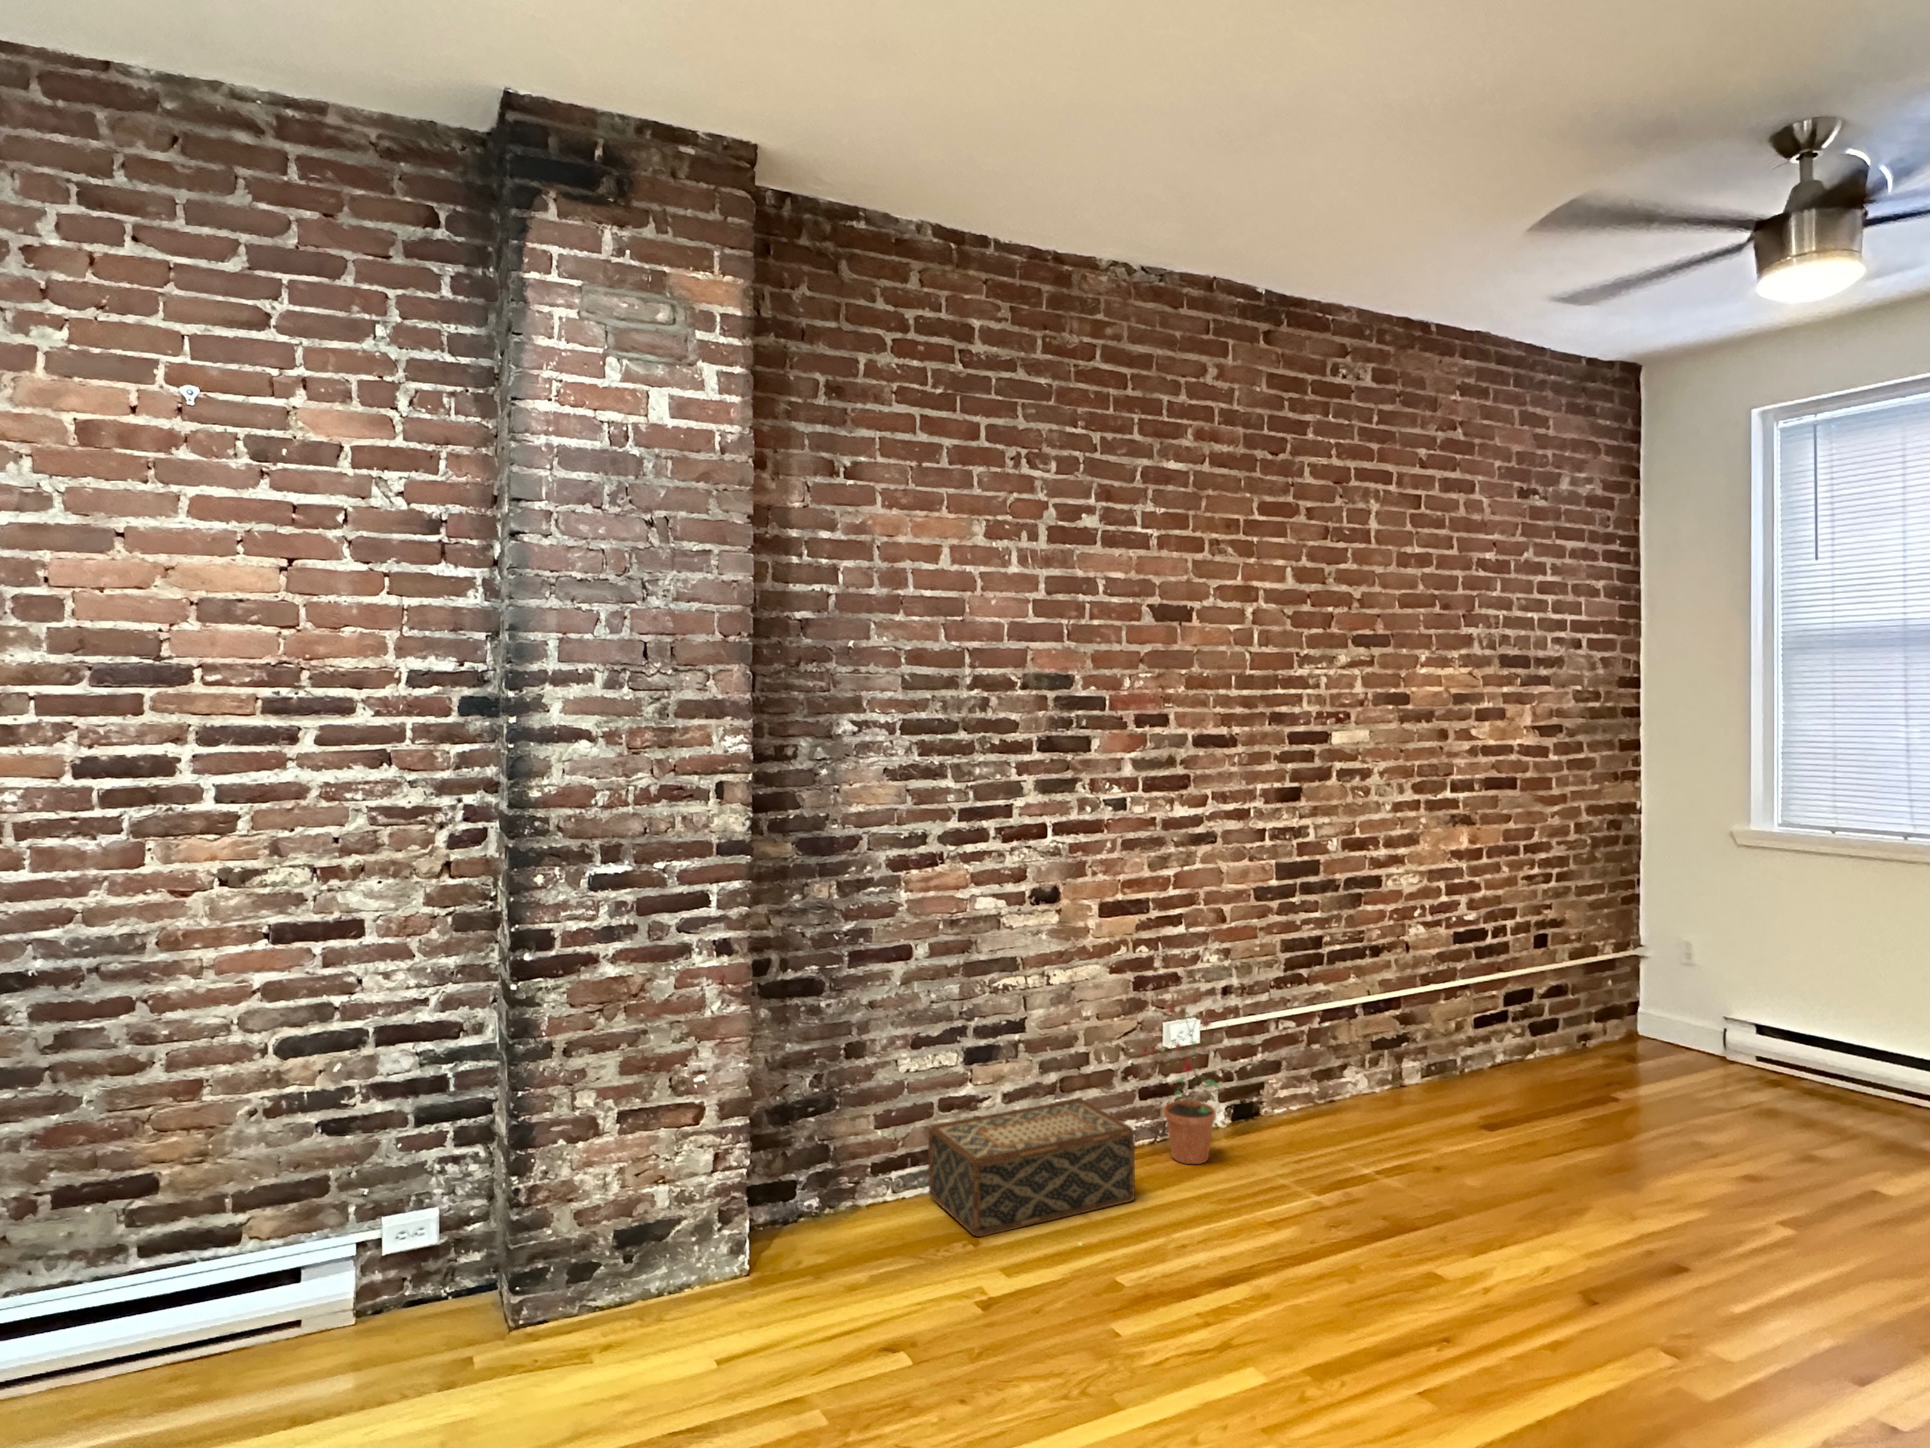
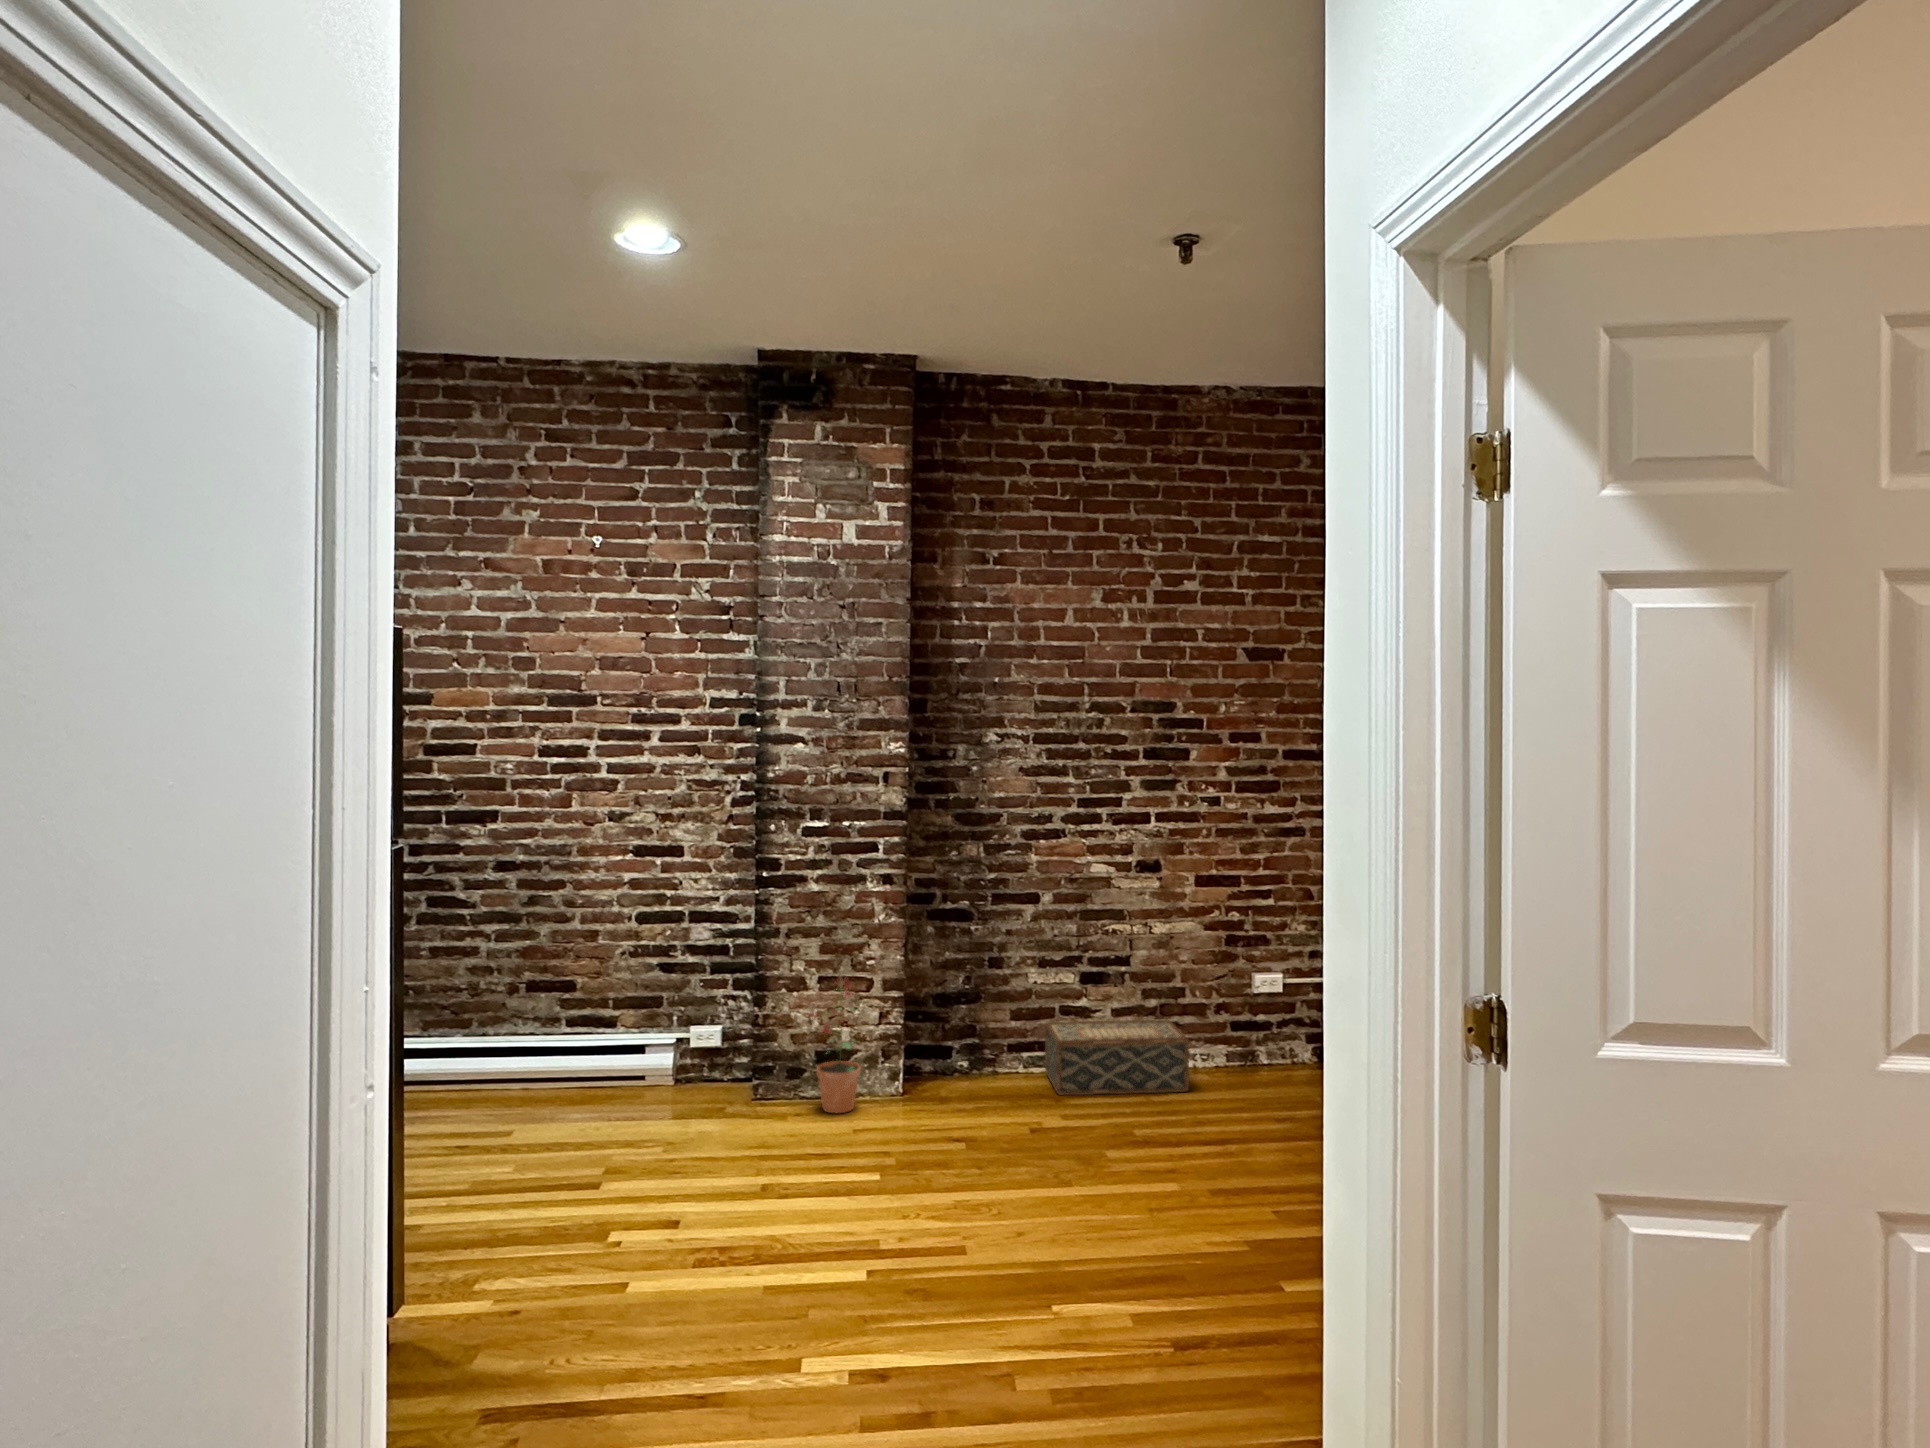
potted plant: present [1143,1002,1219,1164] -> present [811,975,861,1113]

